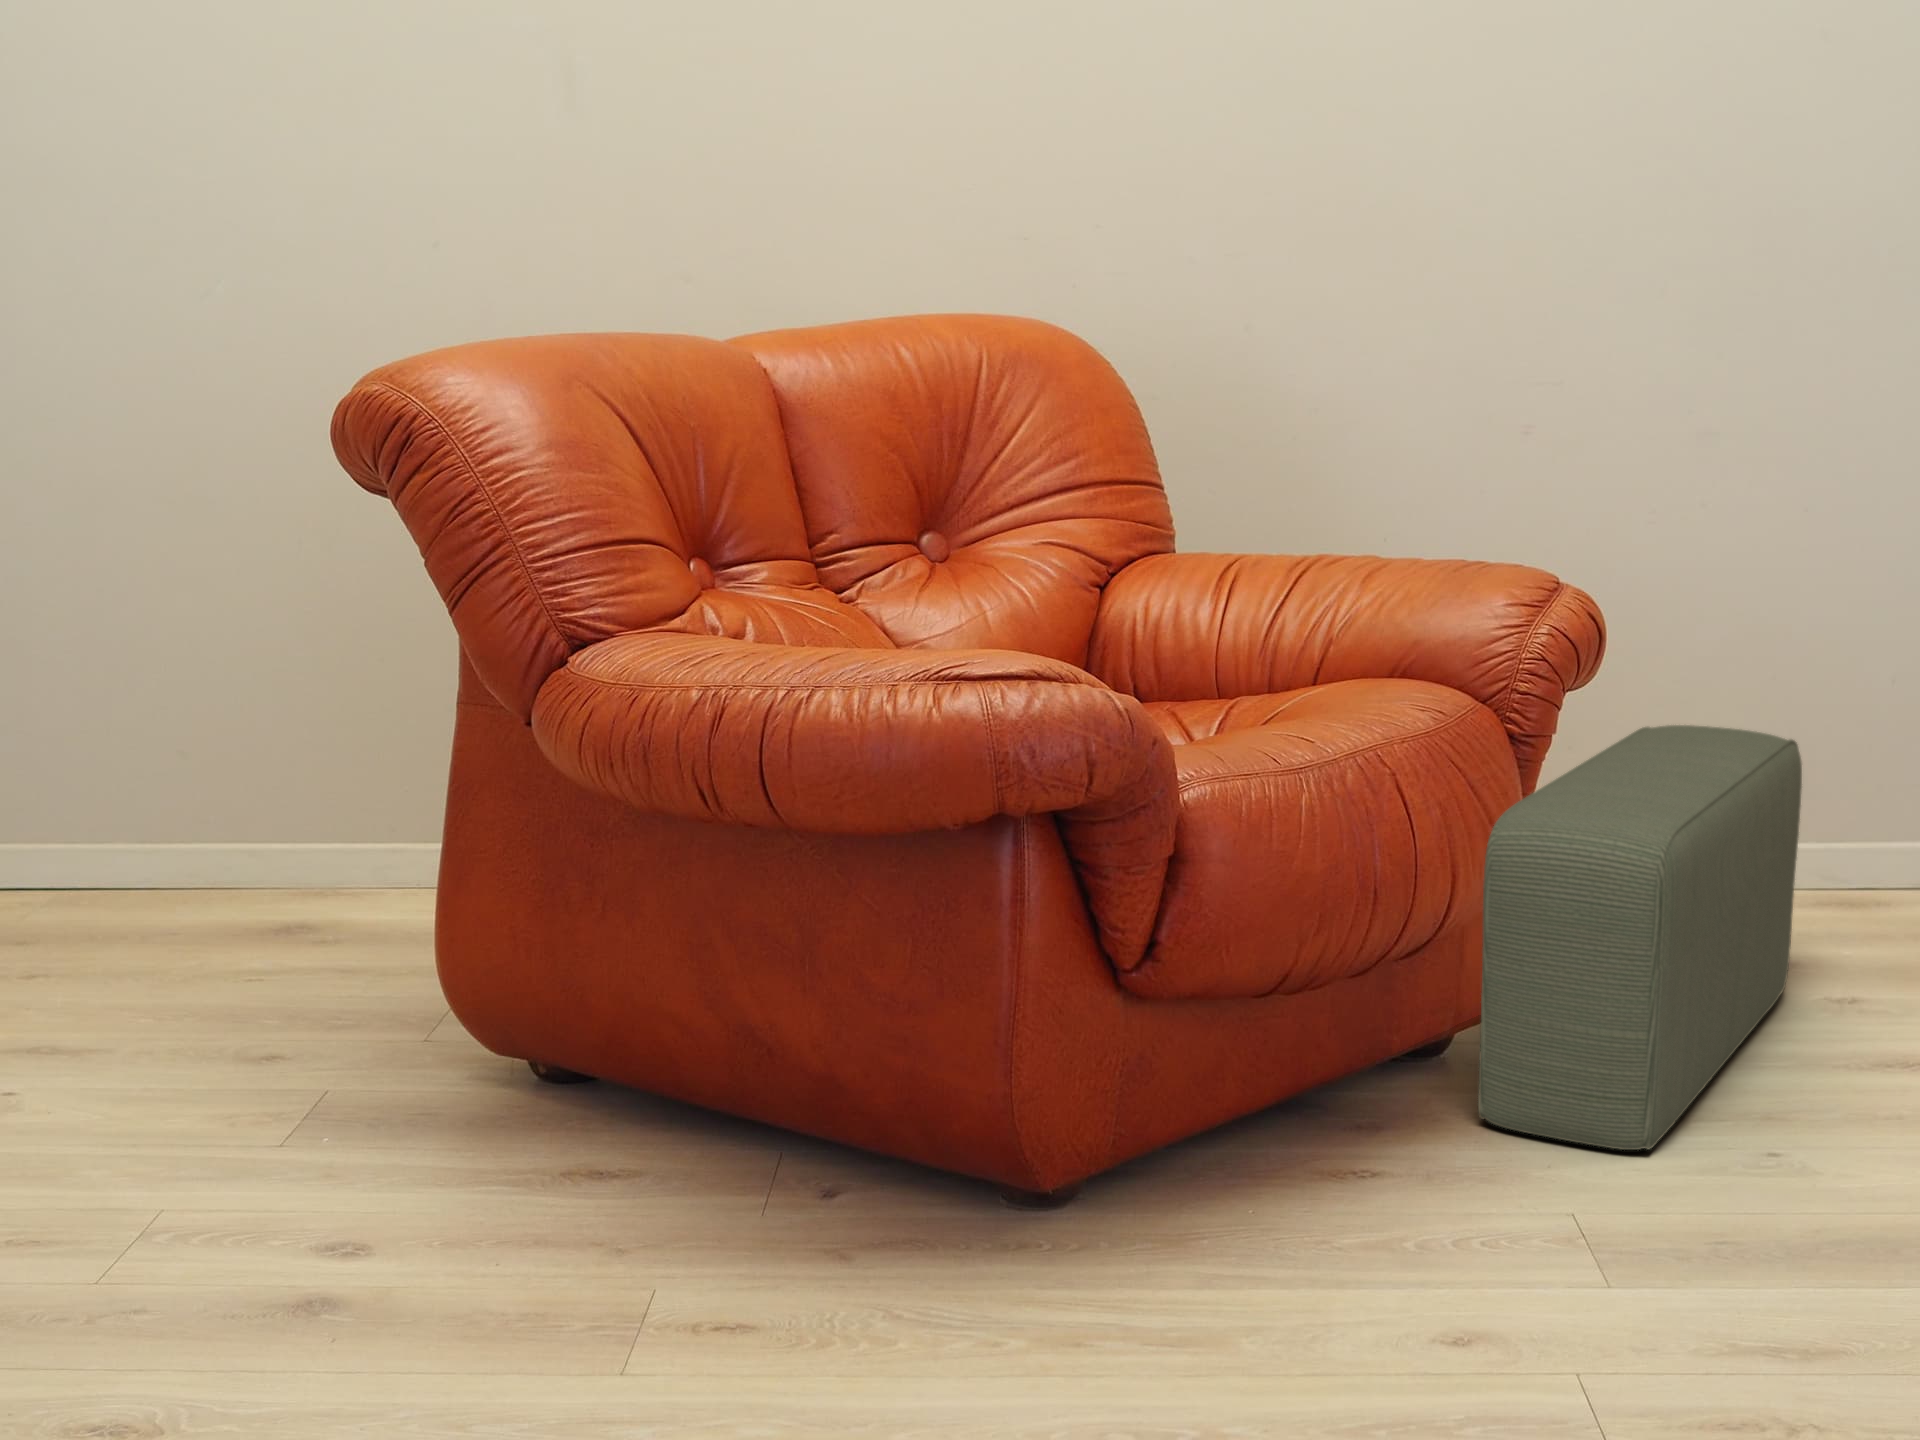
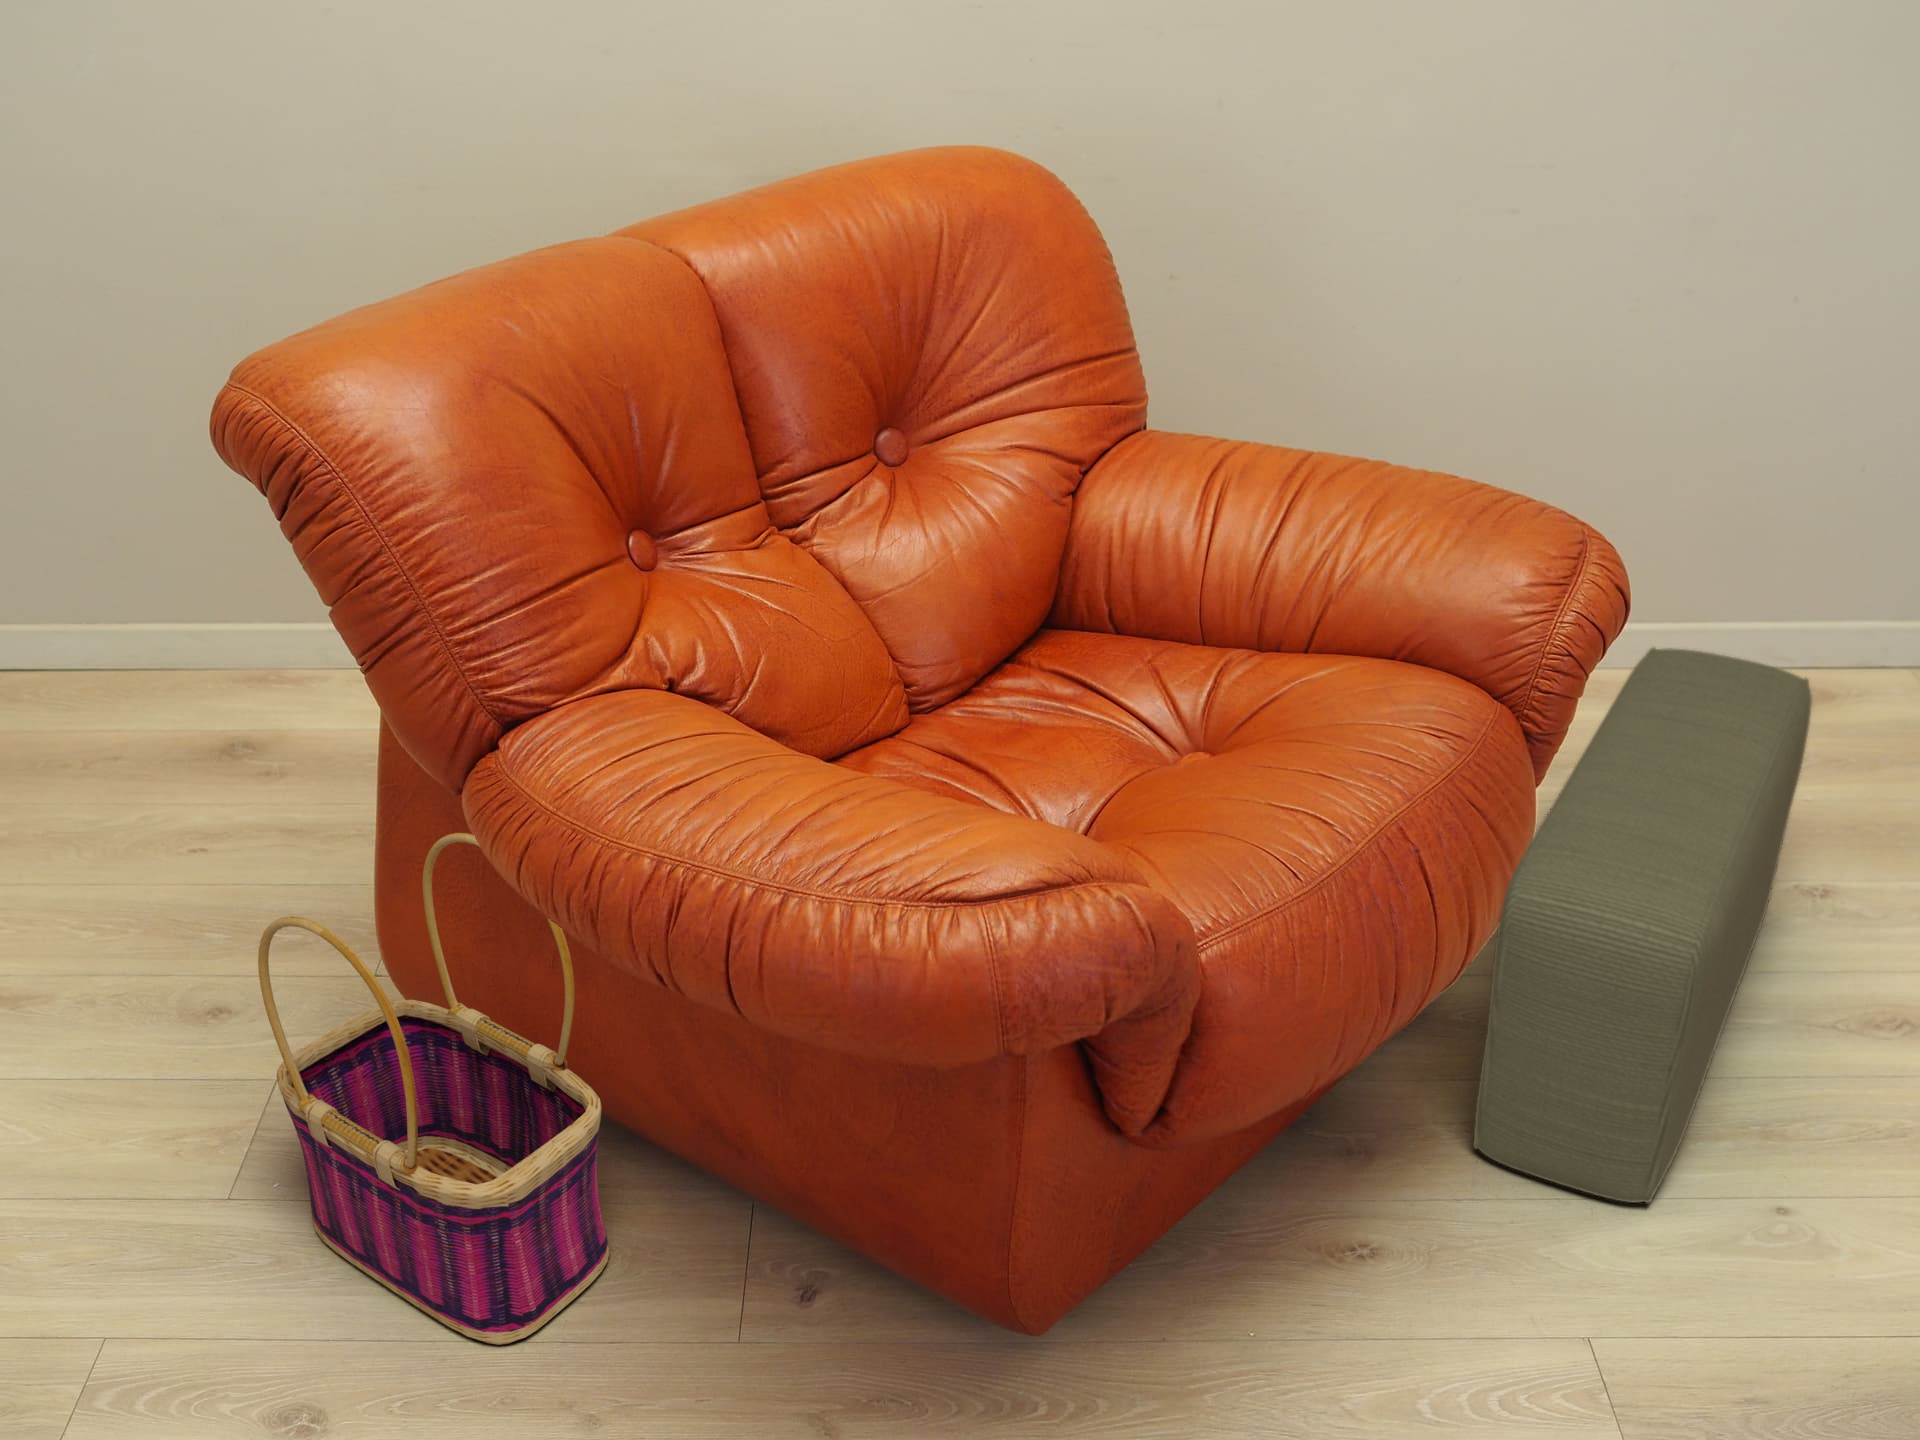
basket: none [338,749,637,1215] -> present [258,833,609,1345]

